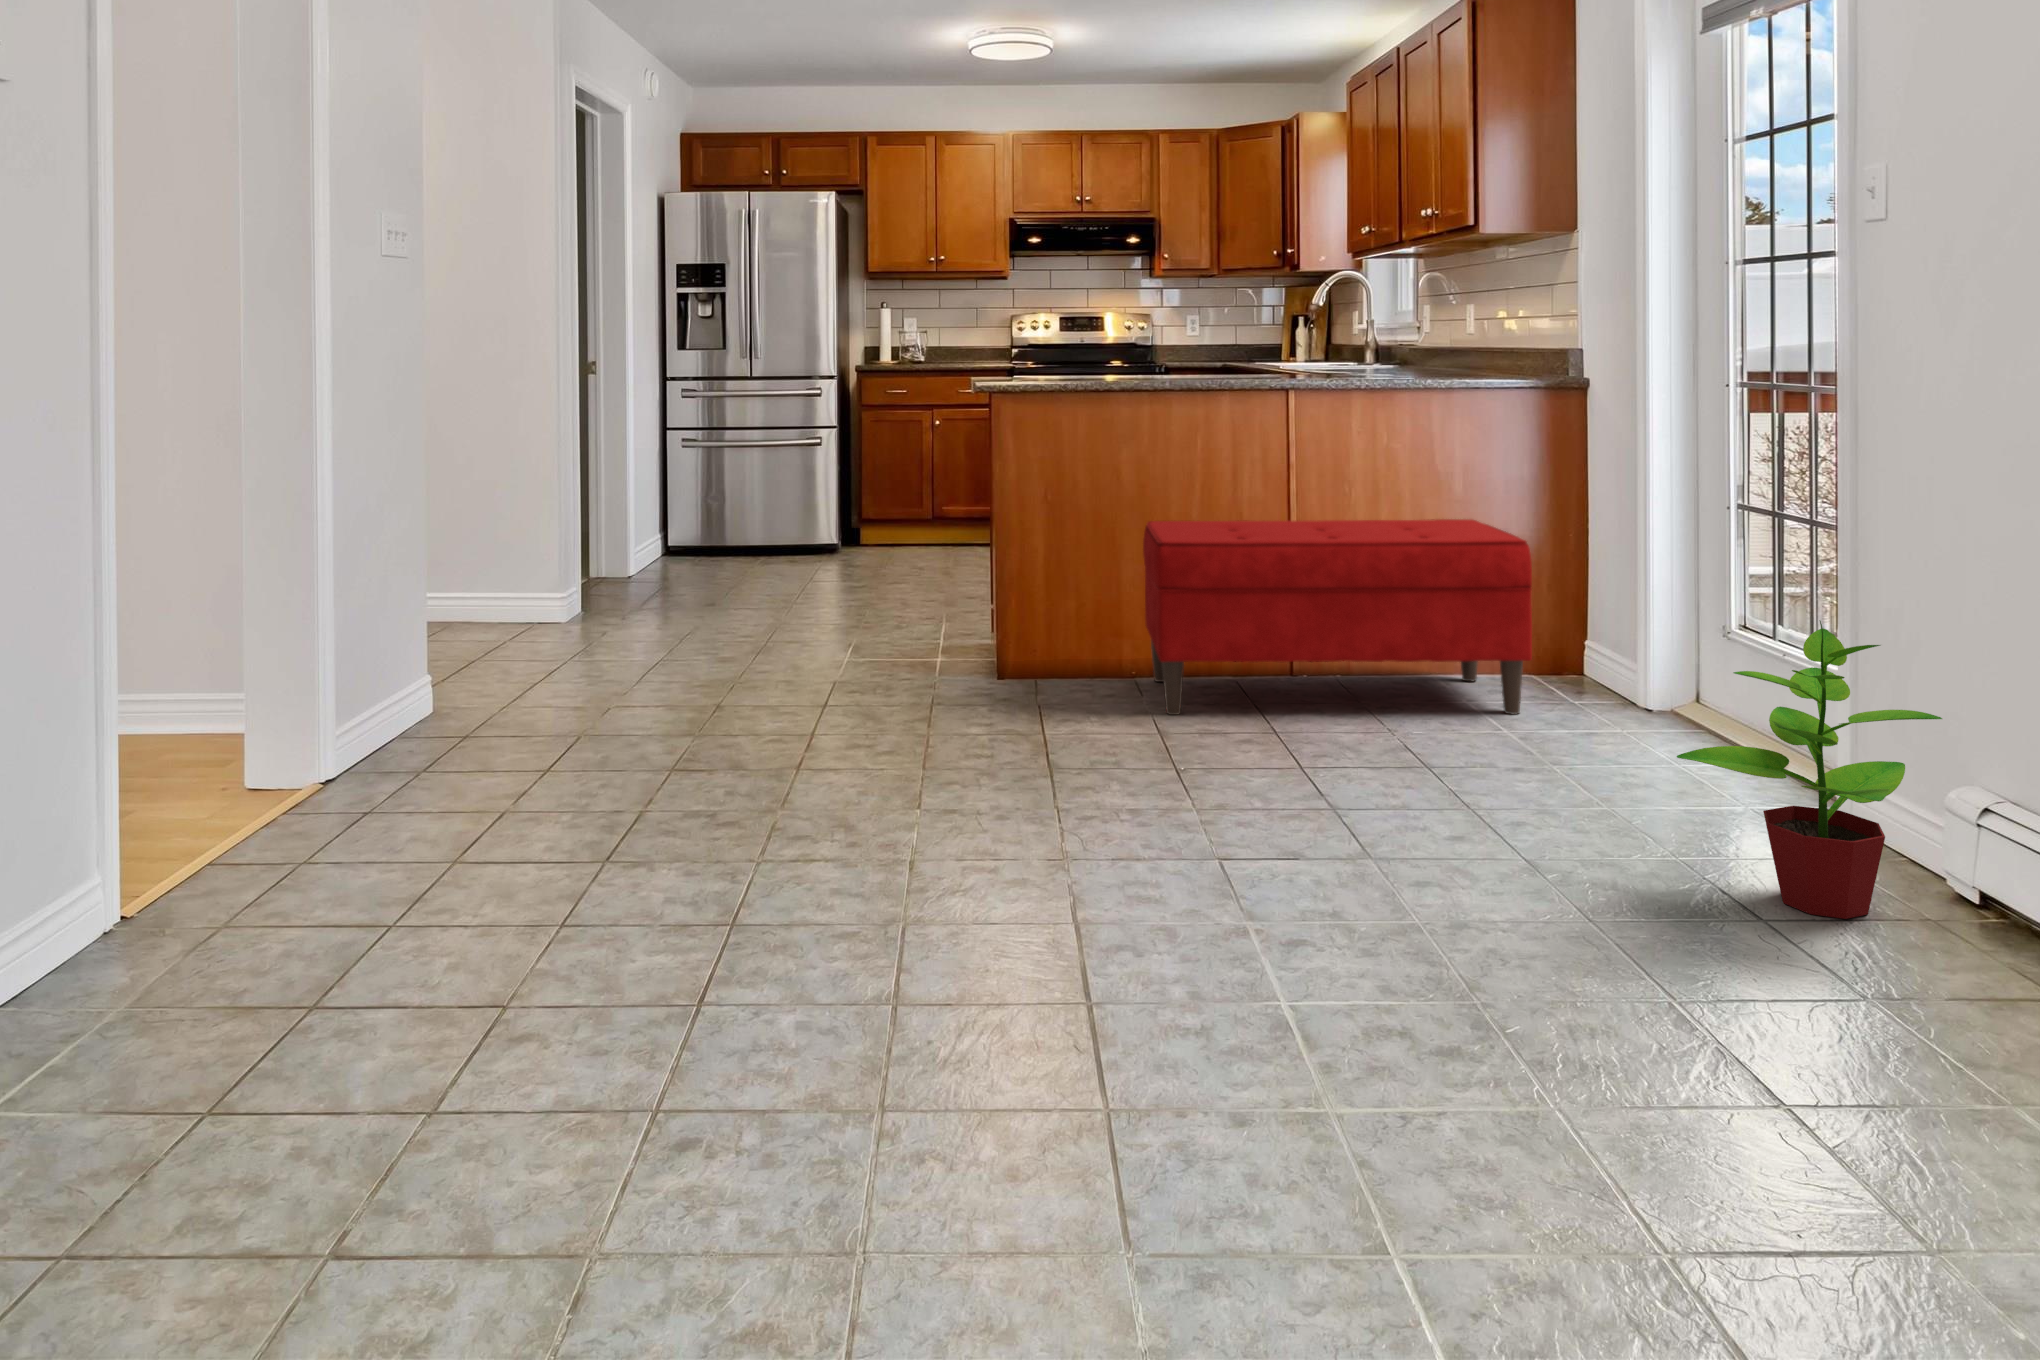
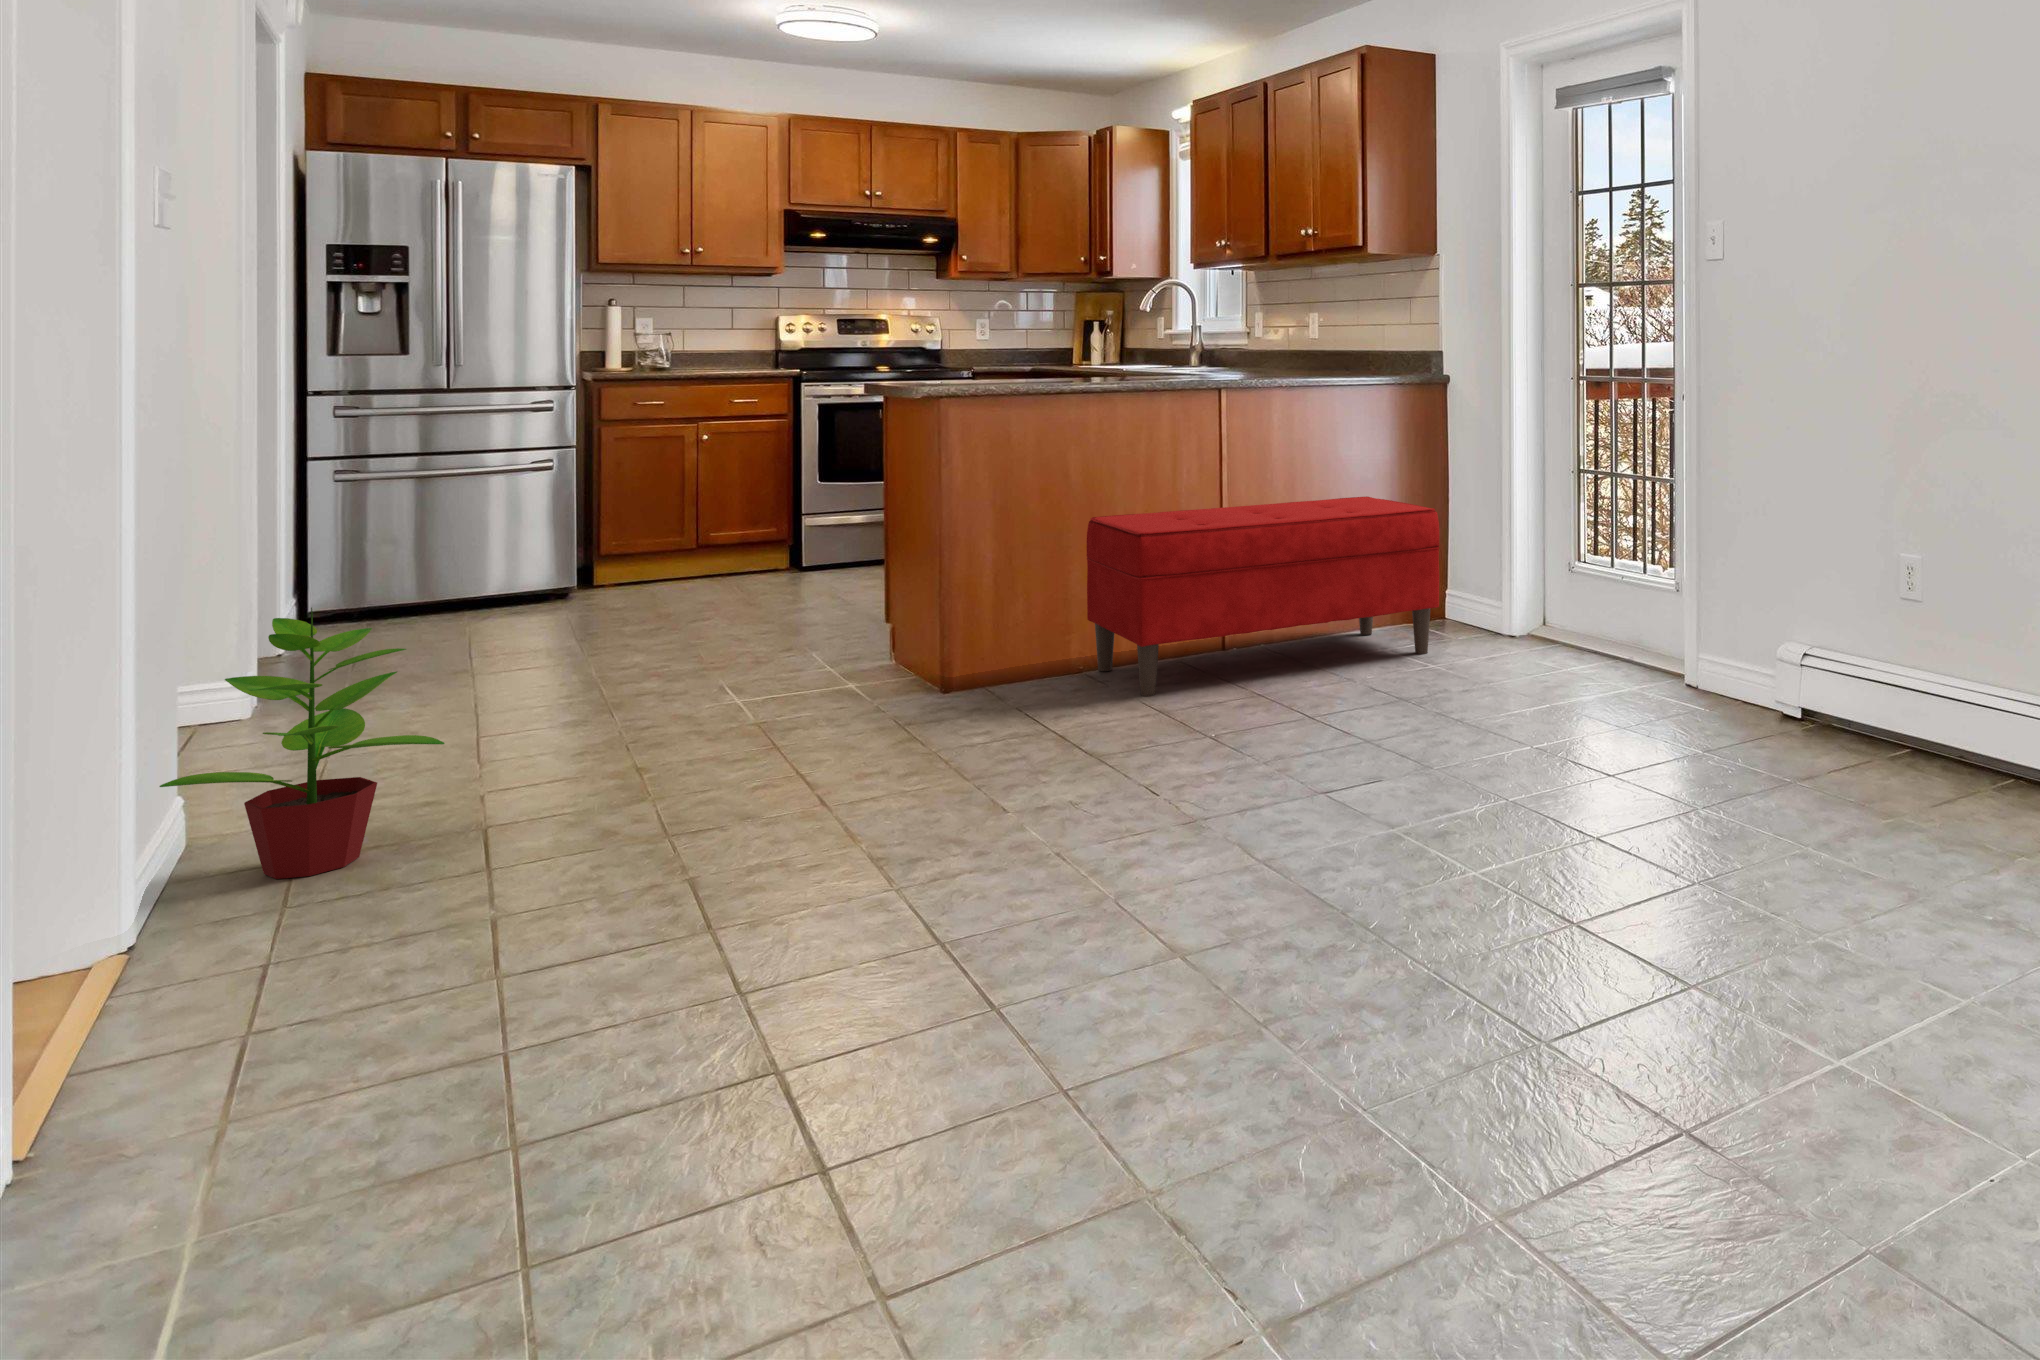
potted plant: present [1677,621,1942,919] -> present [160,608,445,879]

